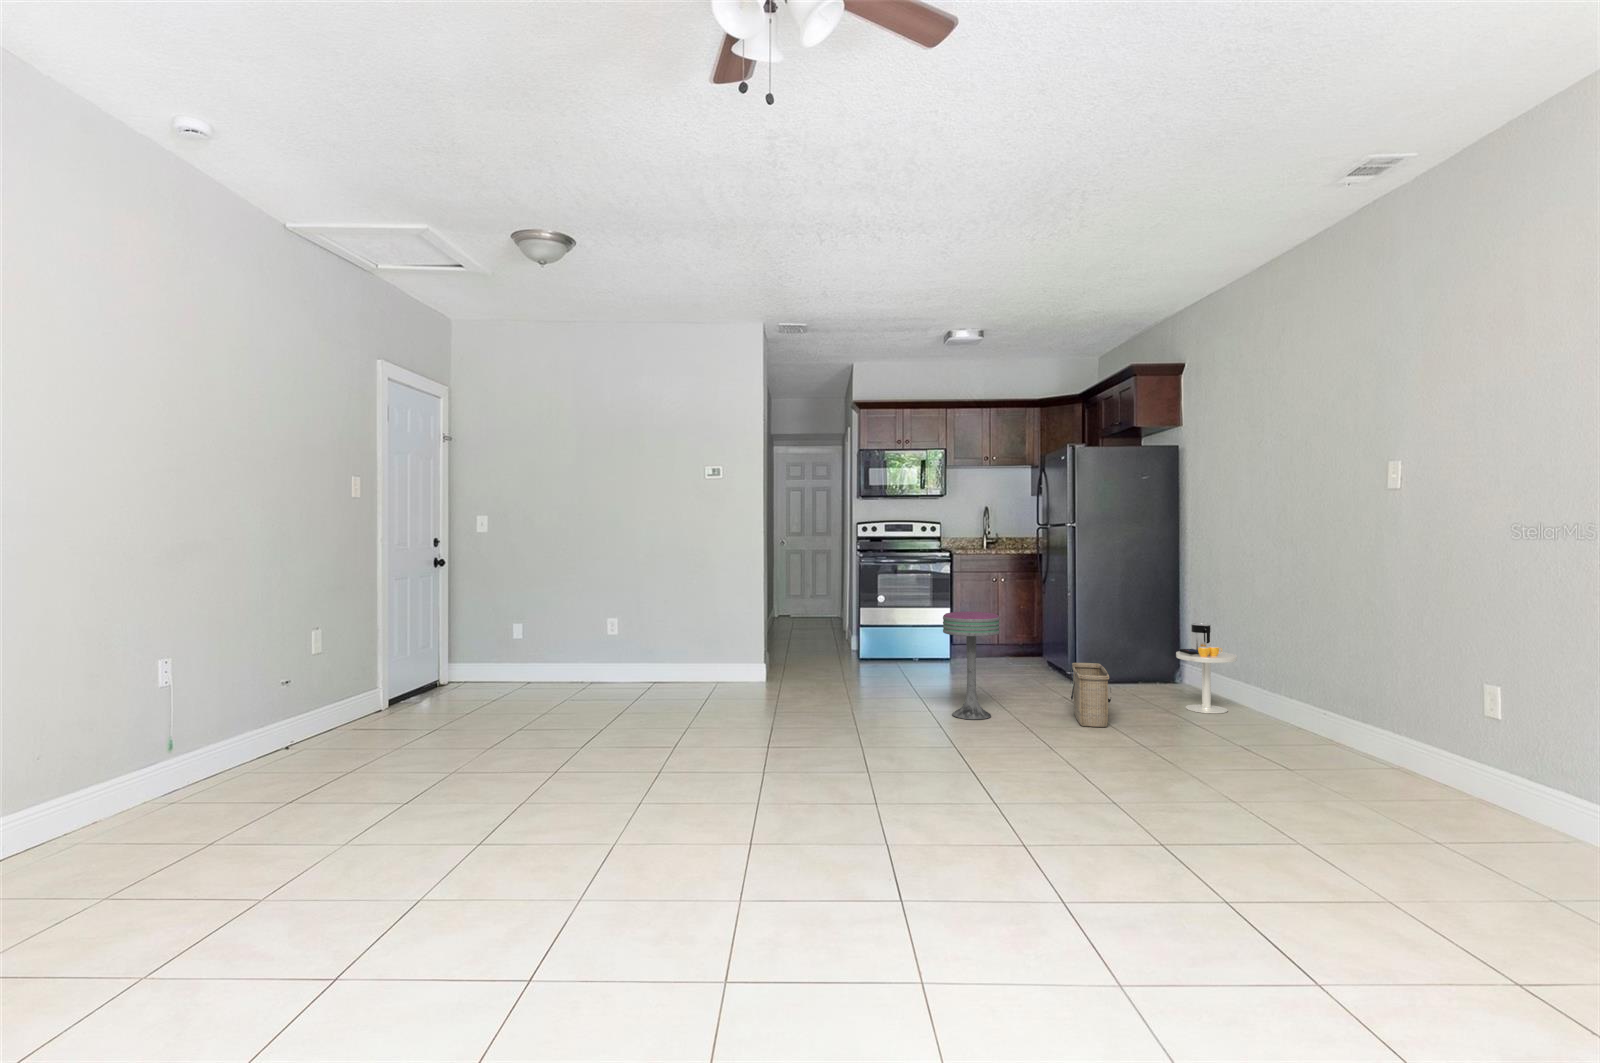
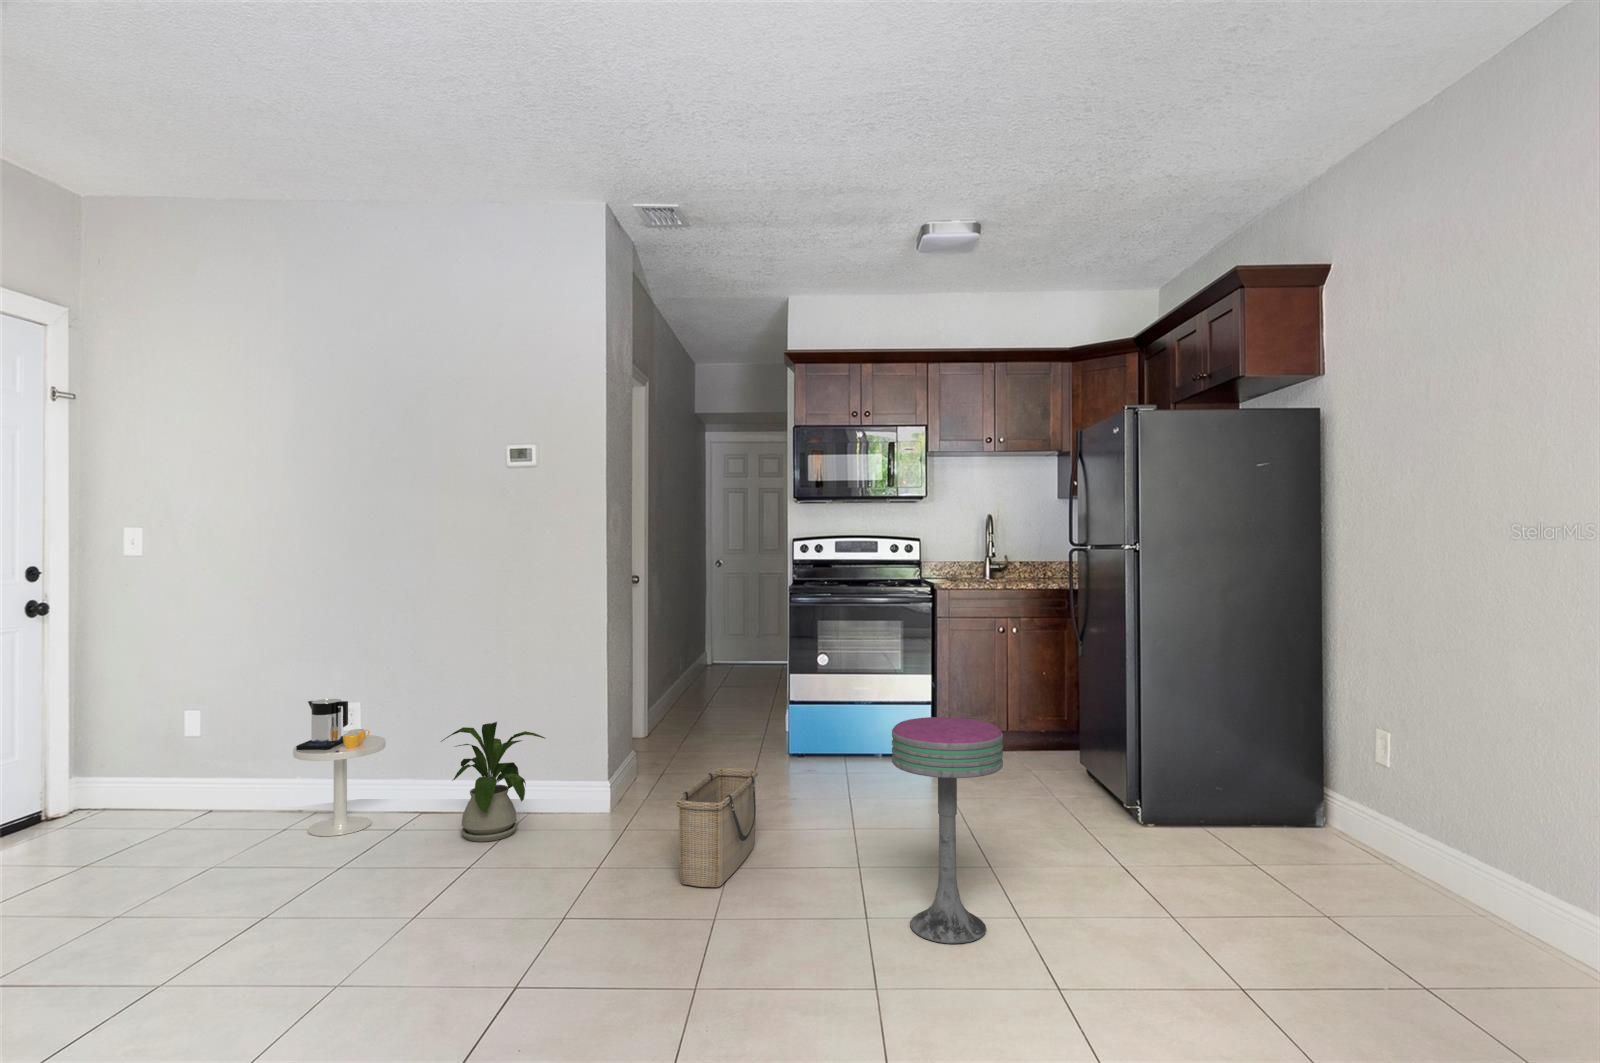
side table: present [1176,623,1237,714] -> present [293,699,386,836]
house plant: none [676,624,737,692] -> present [441,722,546,842]
basket: present [1071,663,1111,727] -> present [676,768,758,887]

